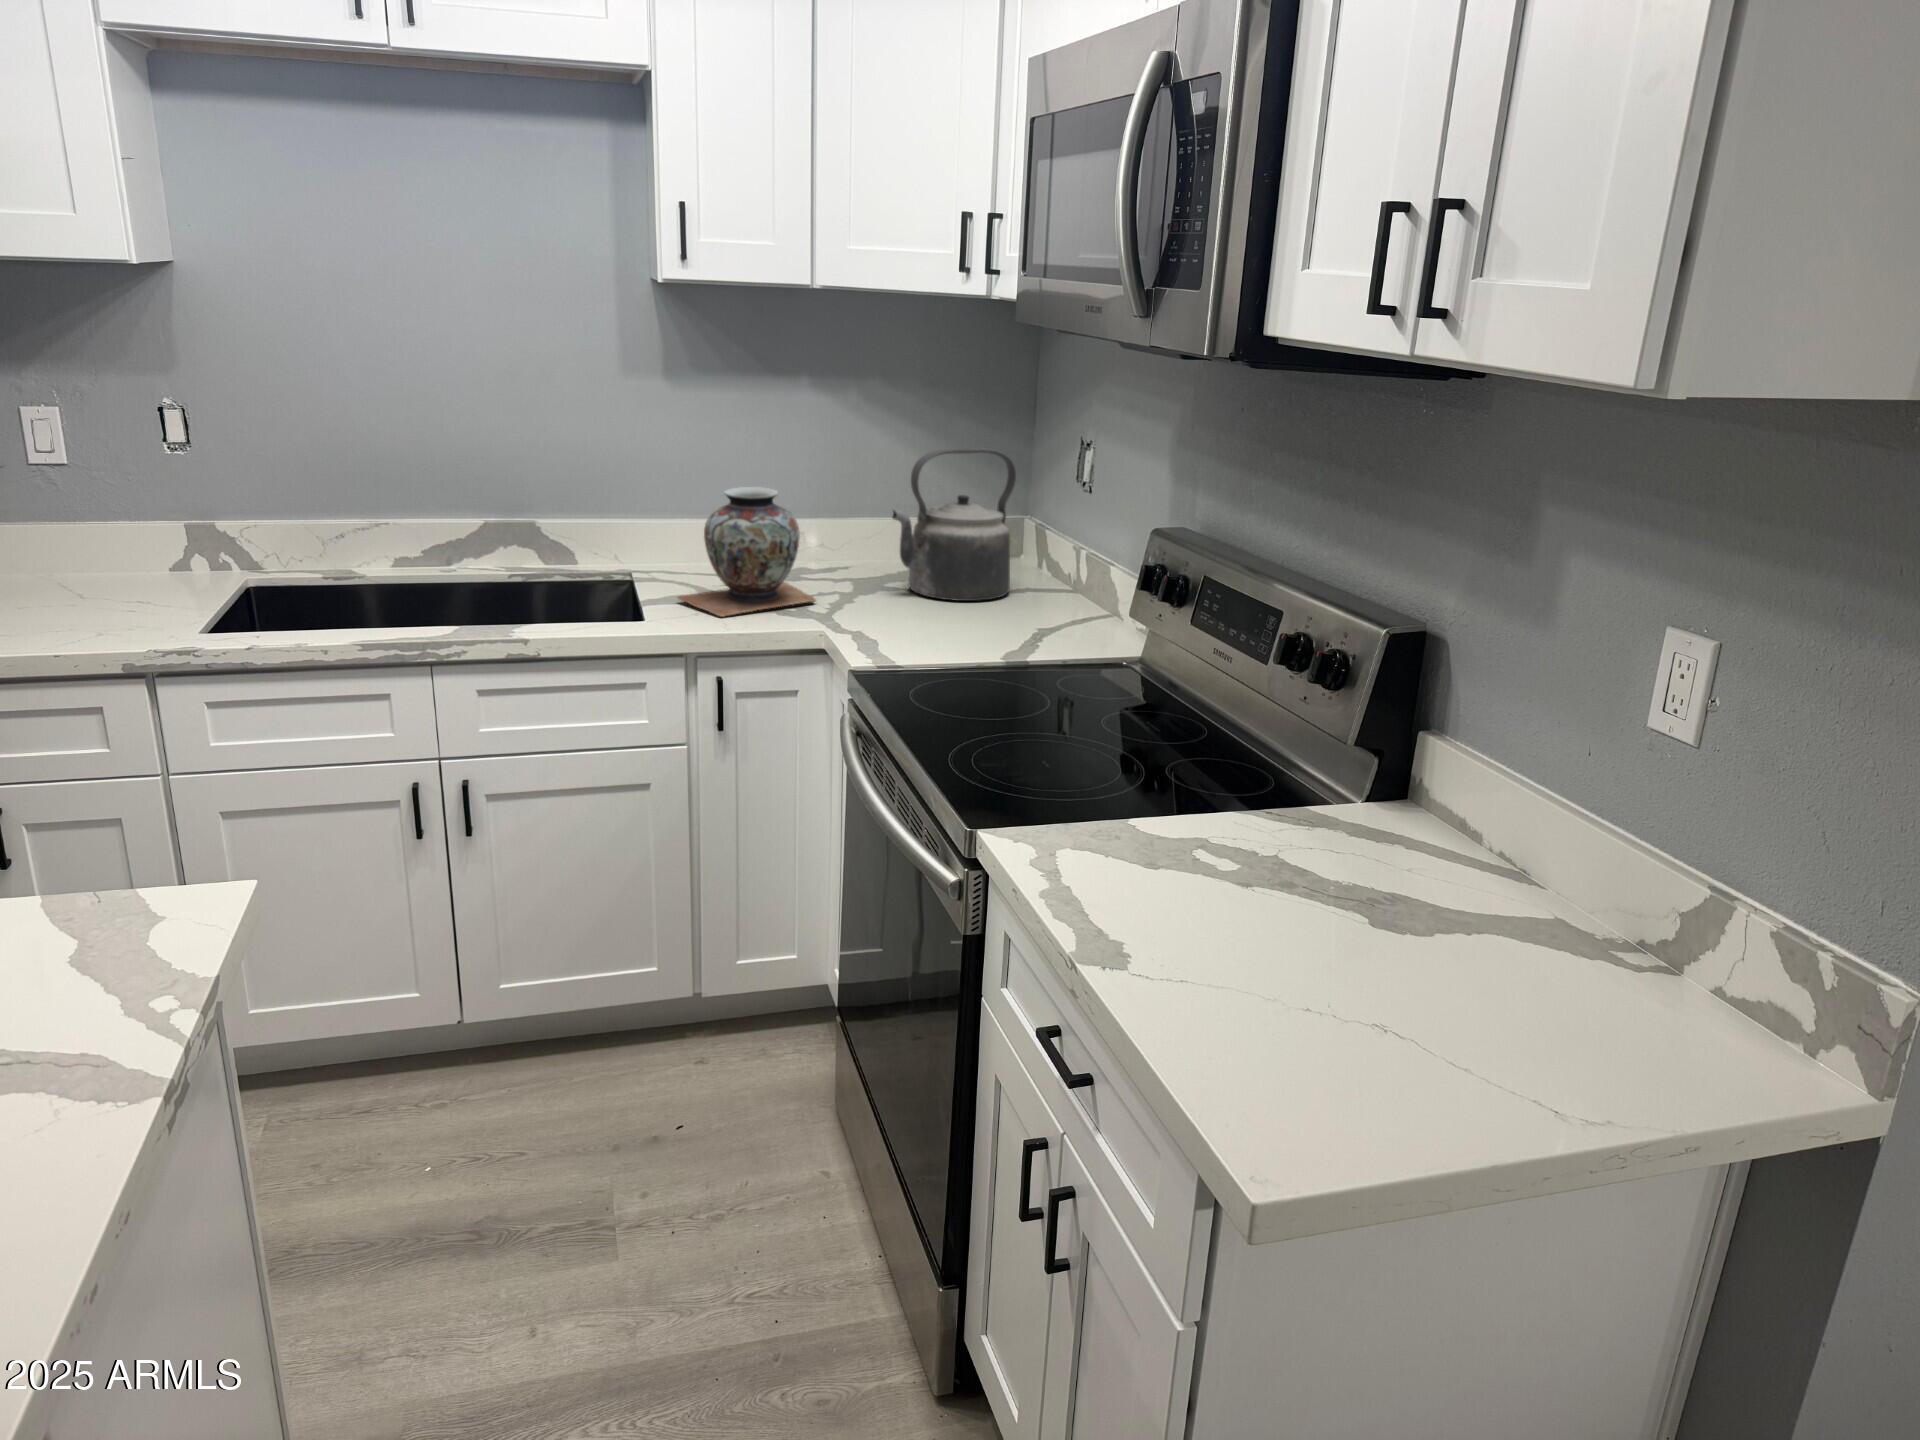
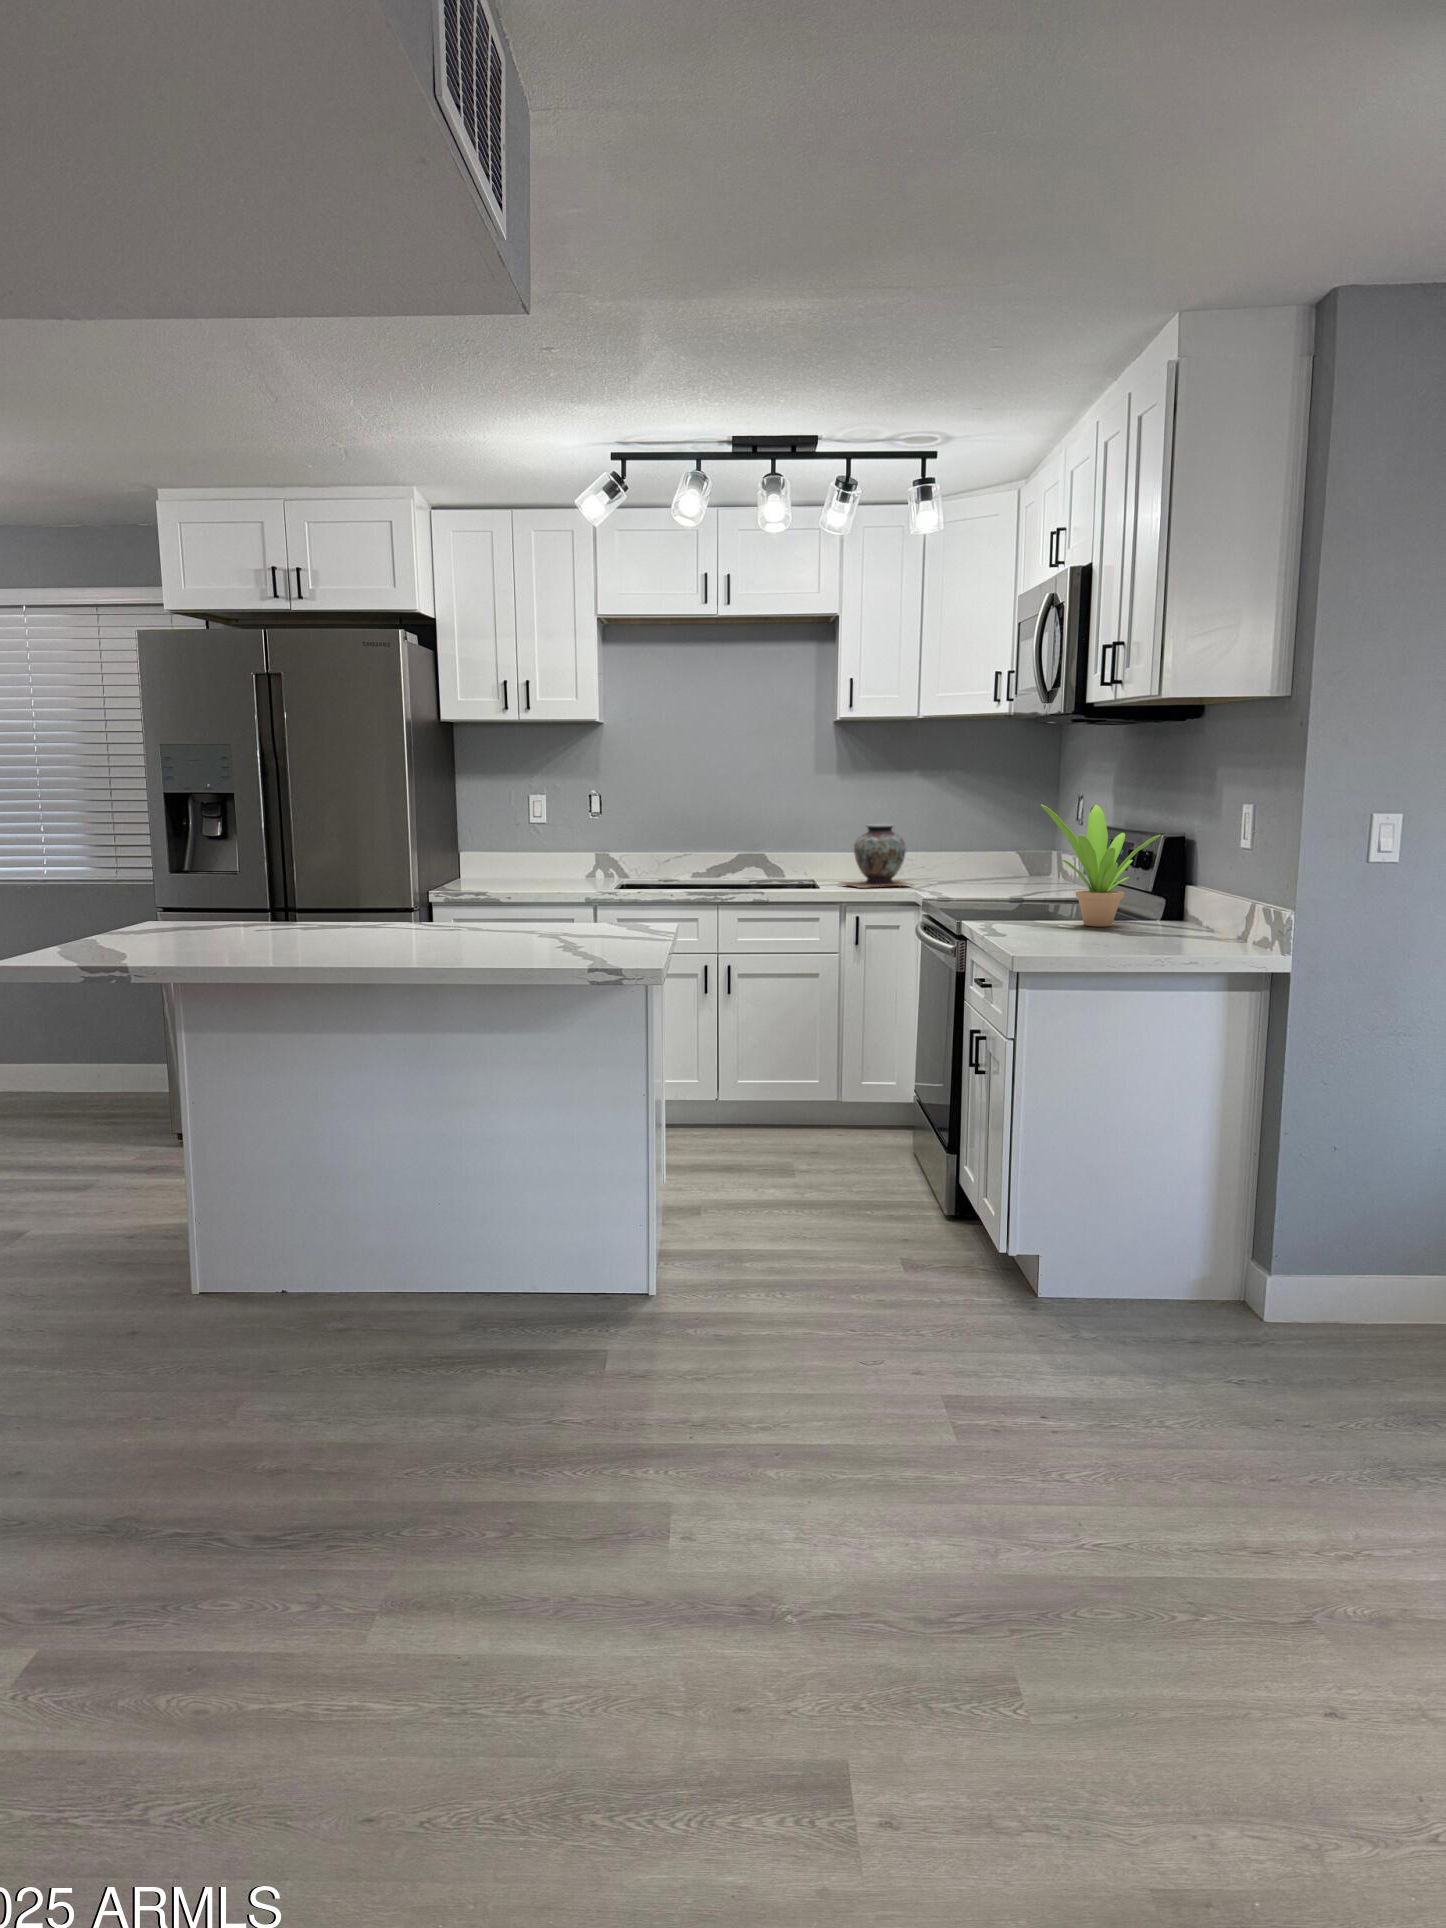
kettle: present [892,448,1016,601] -> none [959,803,1035,887]
potted plant: none [1189,590,1448,895] -> present [1041,804,1161,926]

